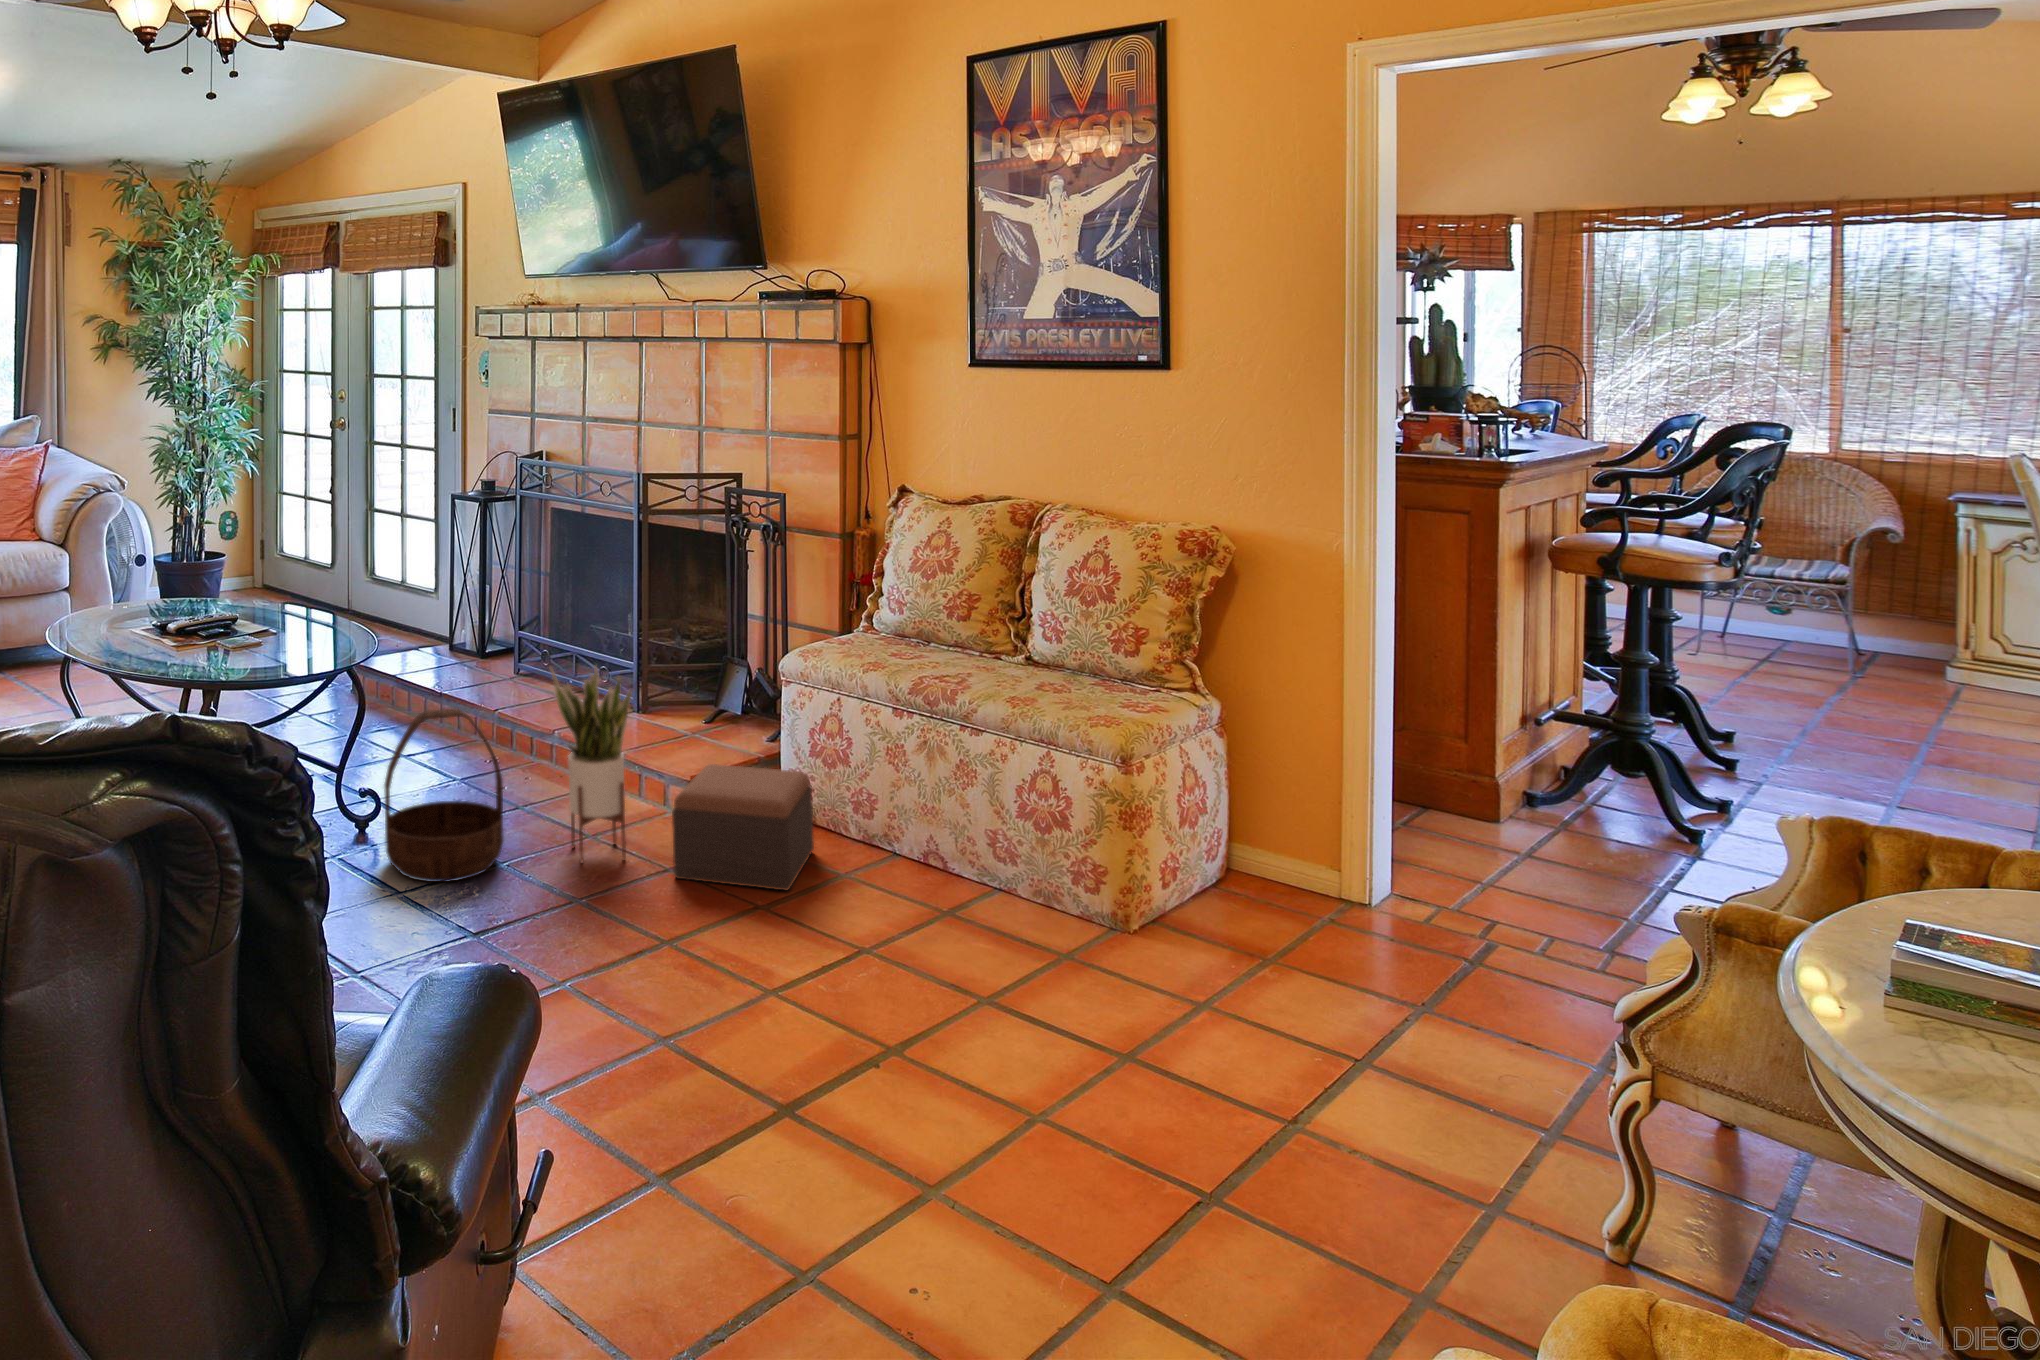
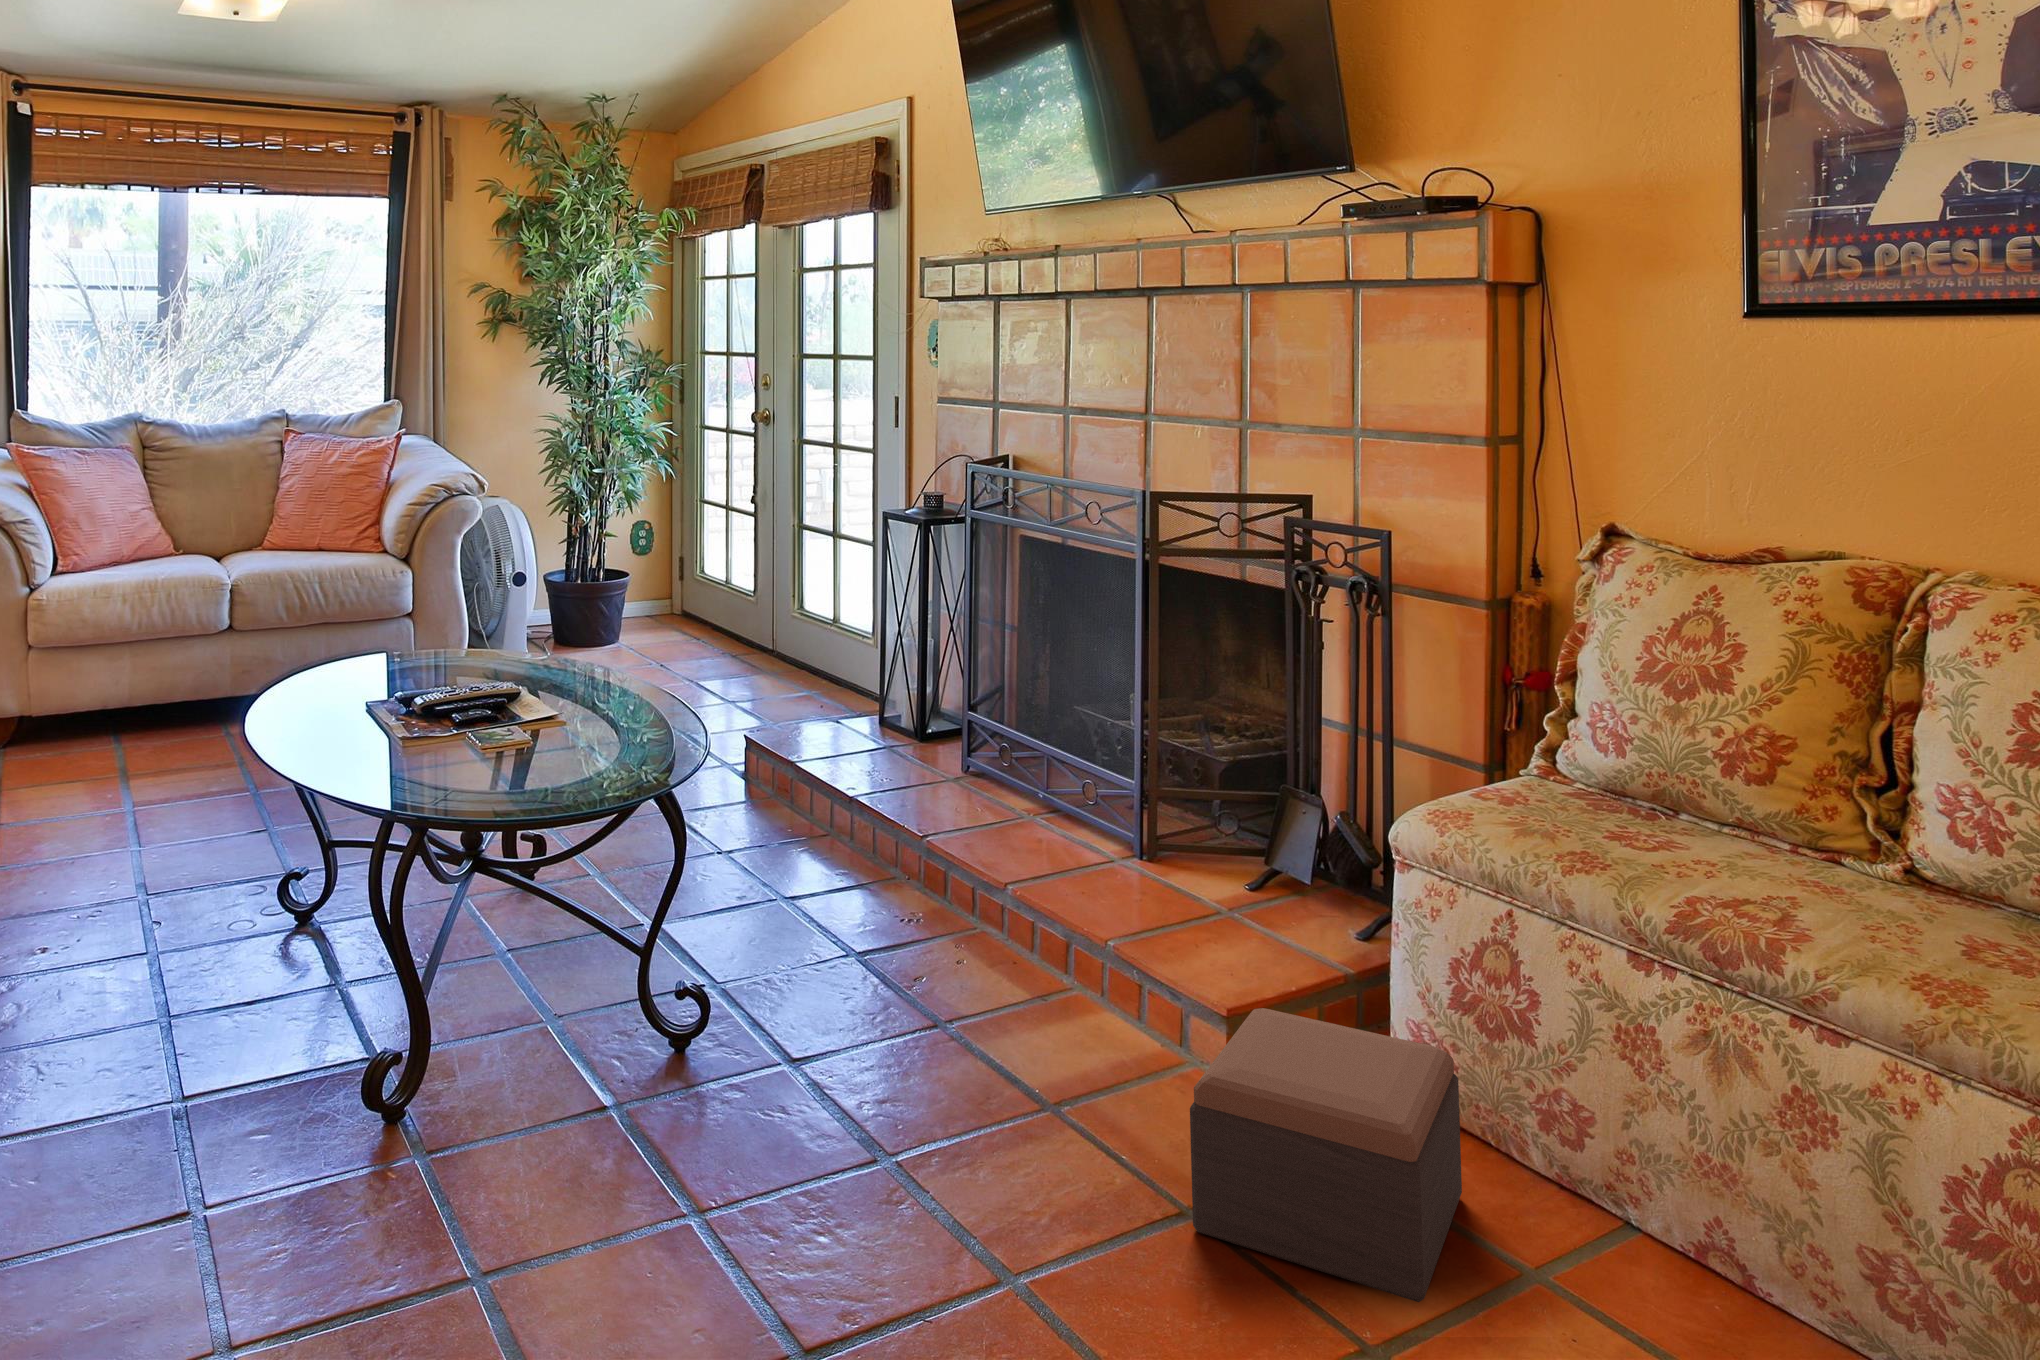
potted plant: present [550,667,632,862] -> none [975,815,1118,1169]
basket: present [384,708,504,882] -> none [697,878,894,1183]

